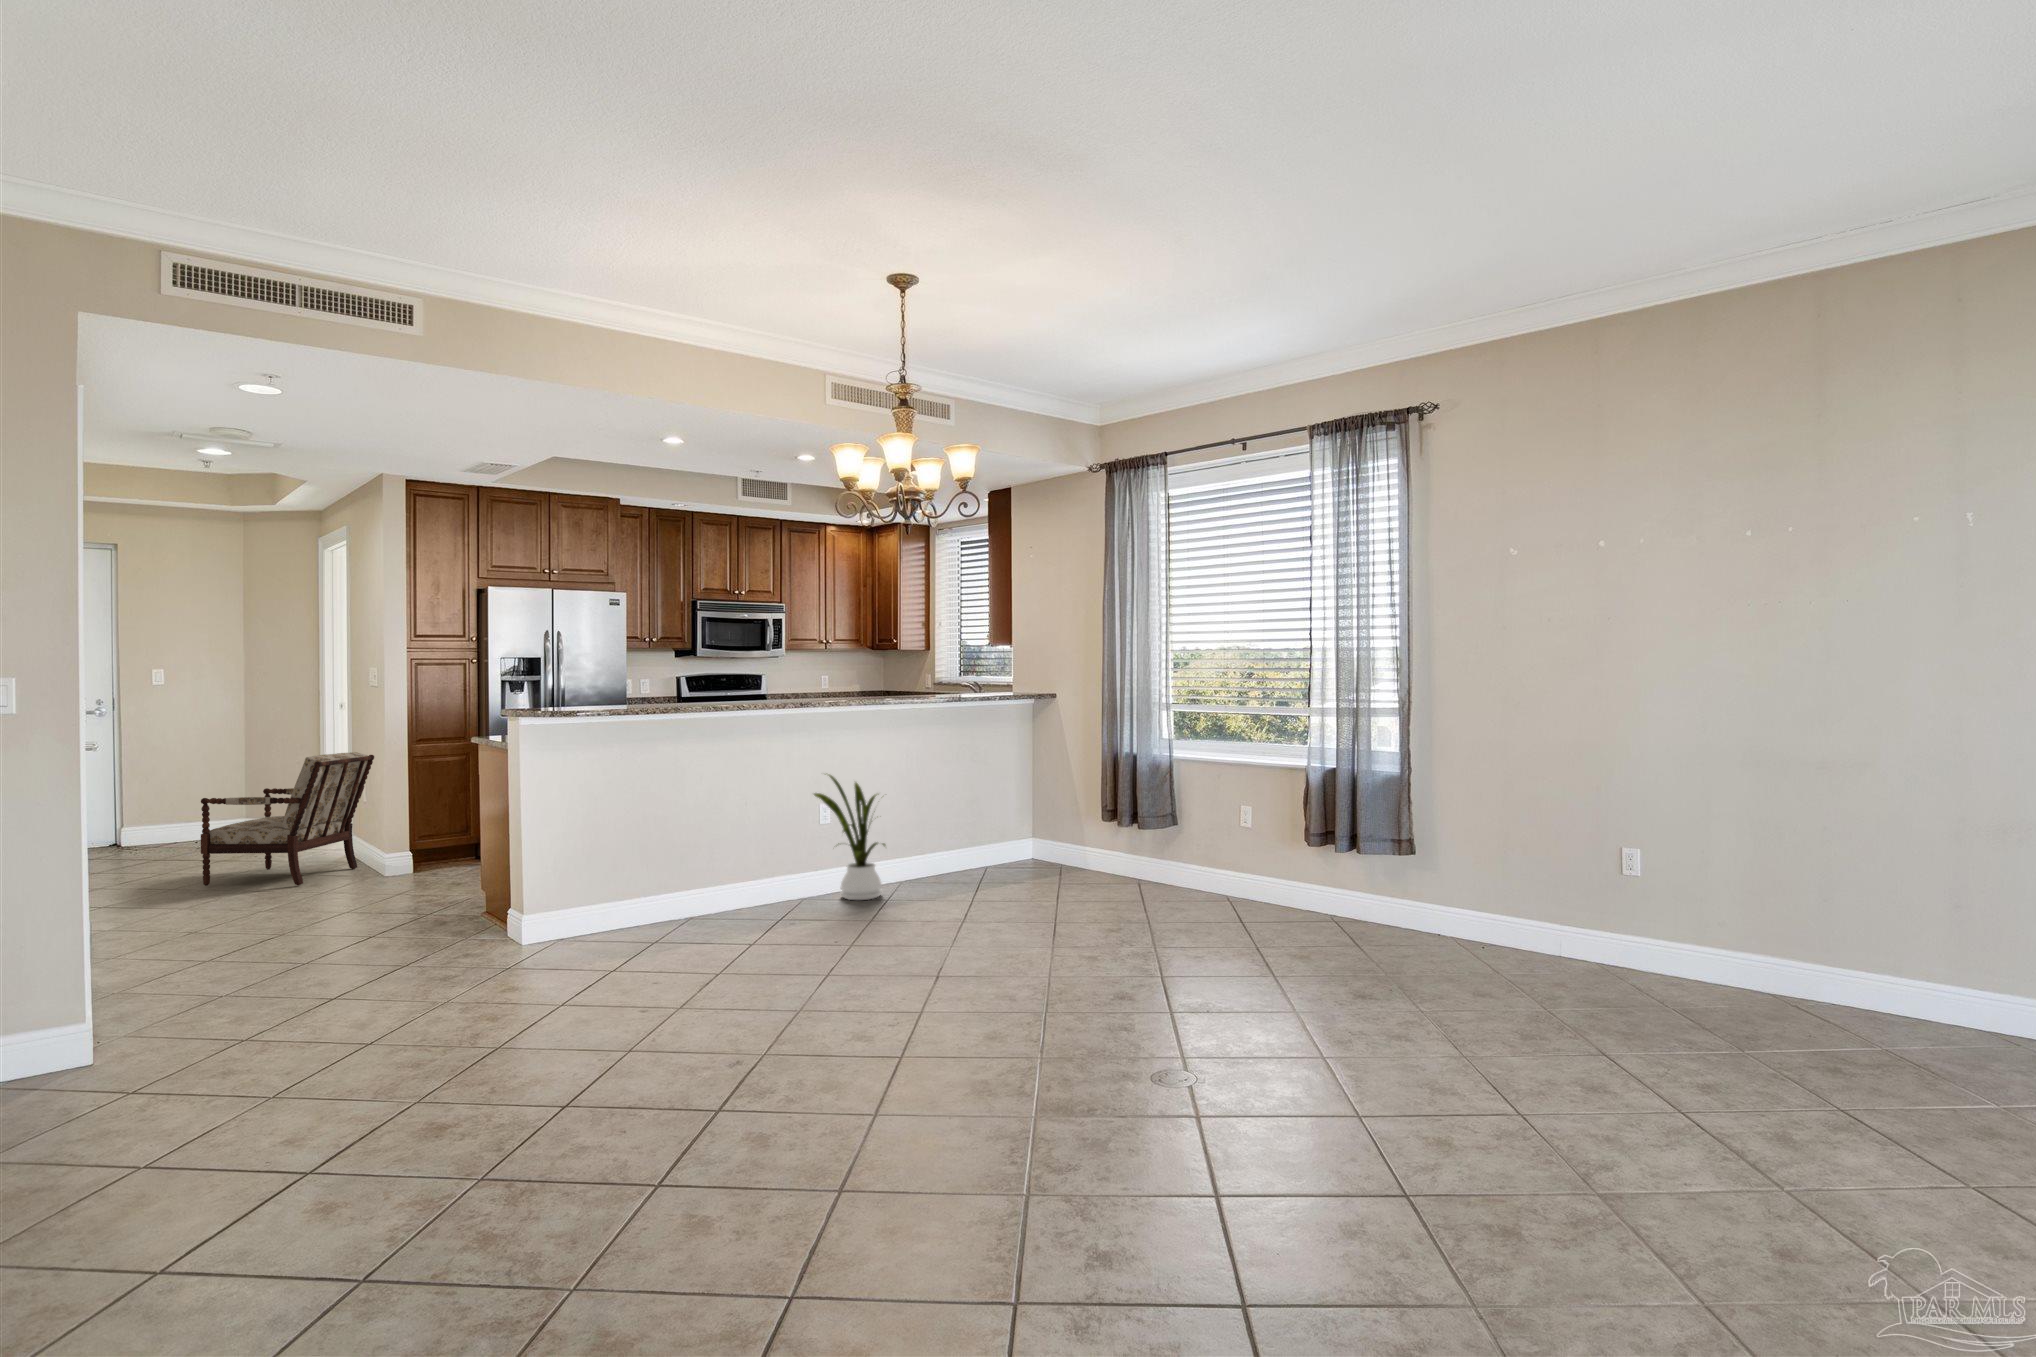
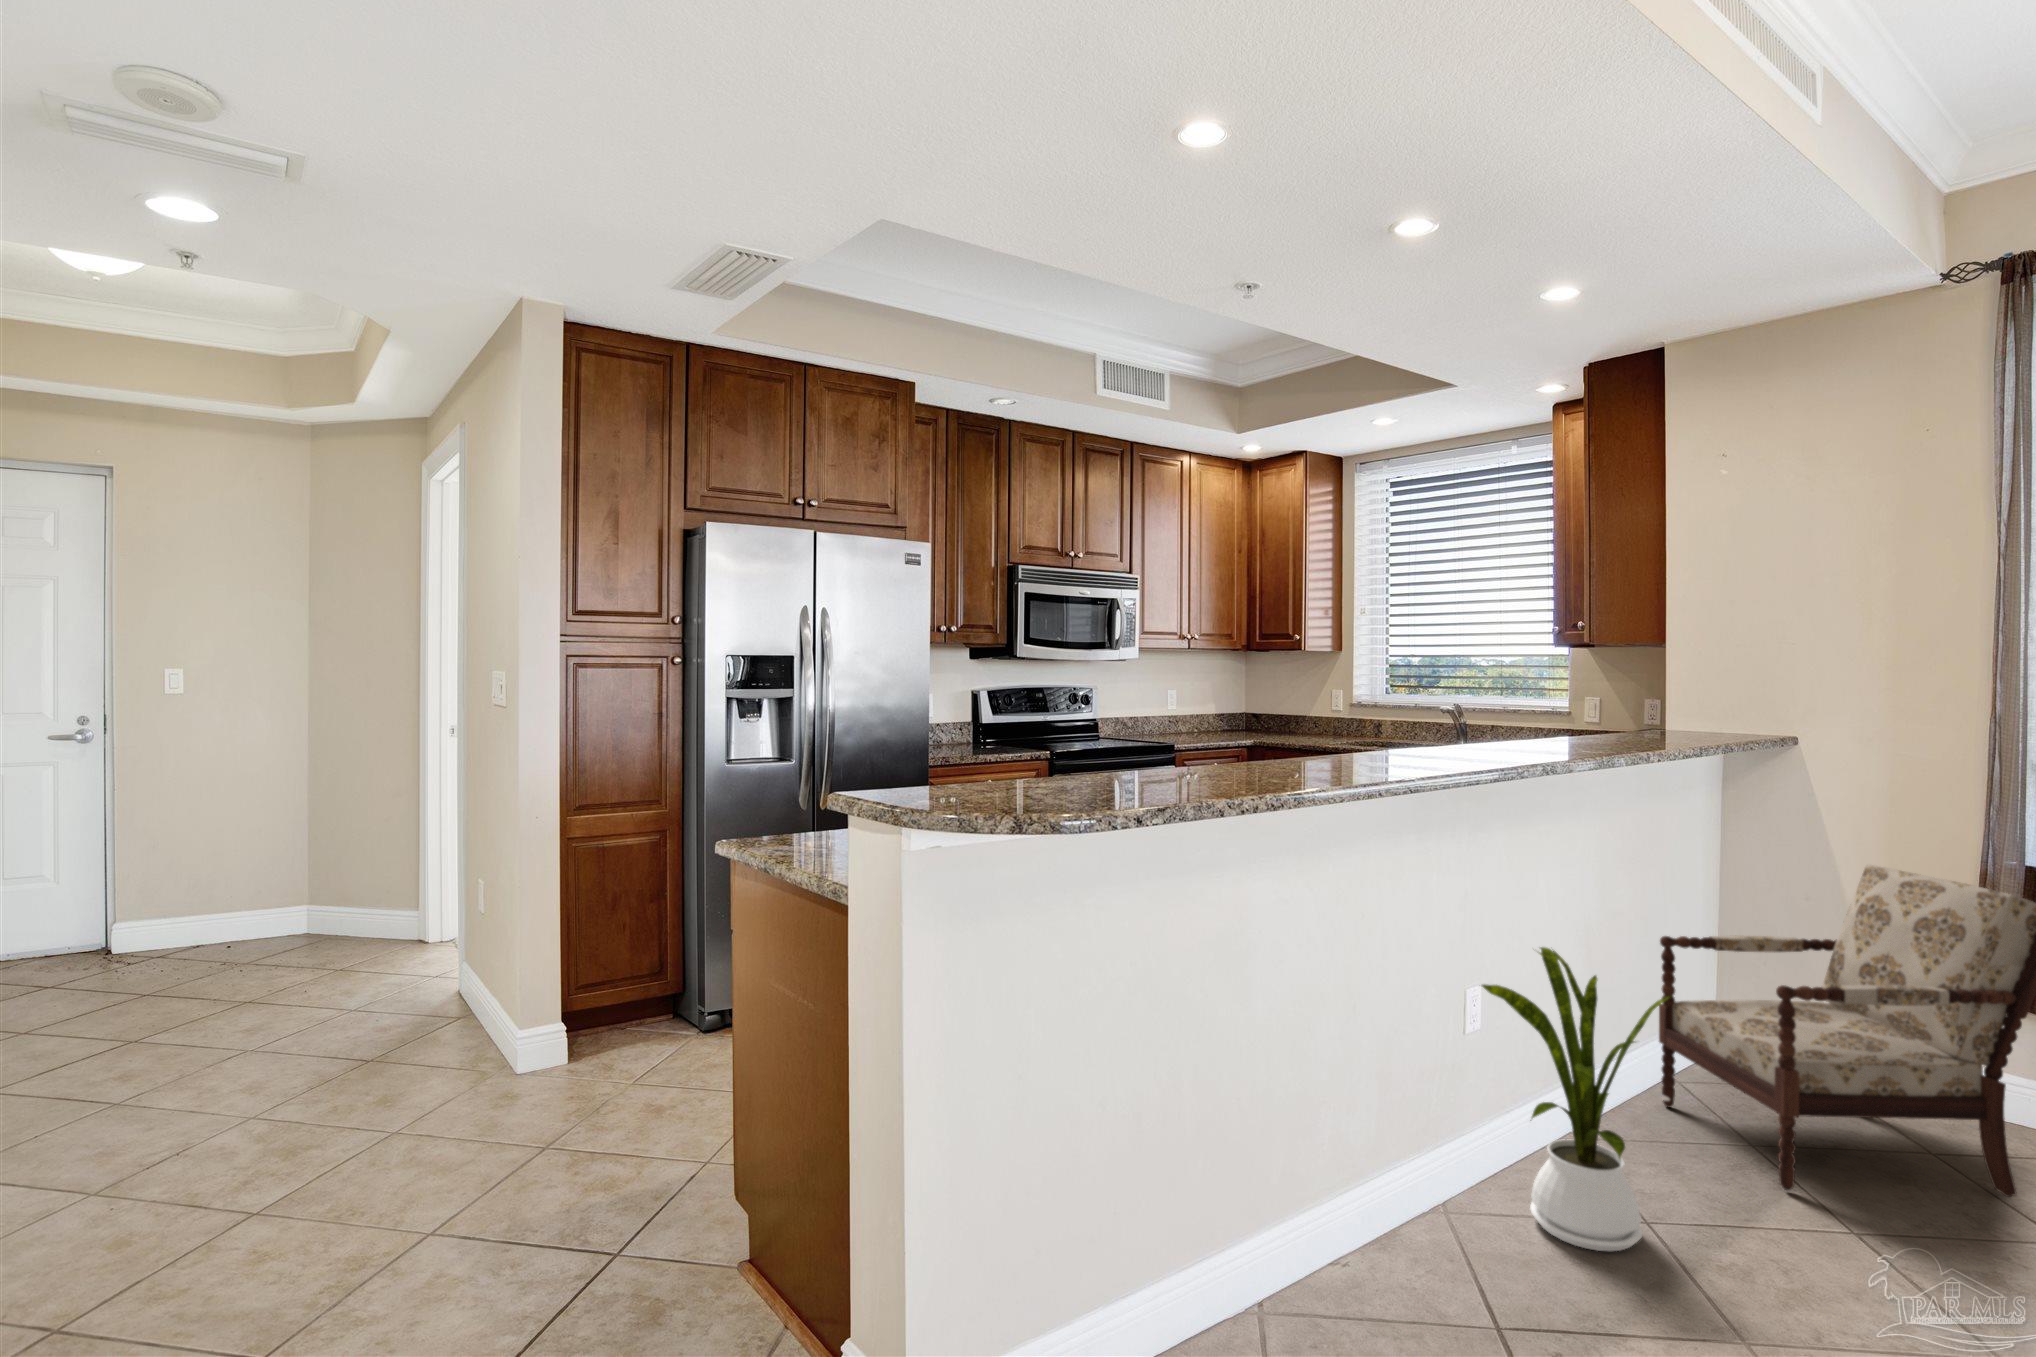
armchair: present [201,752,374,886] -> present [1659,865,2036,1197]

